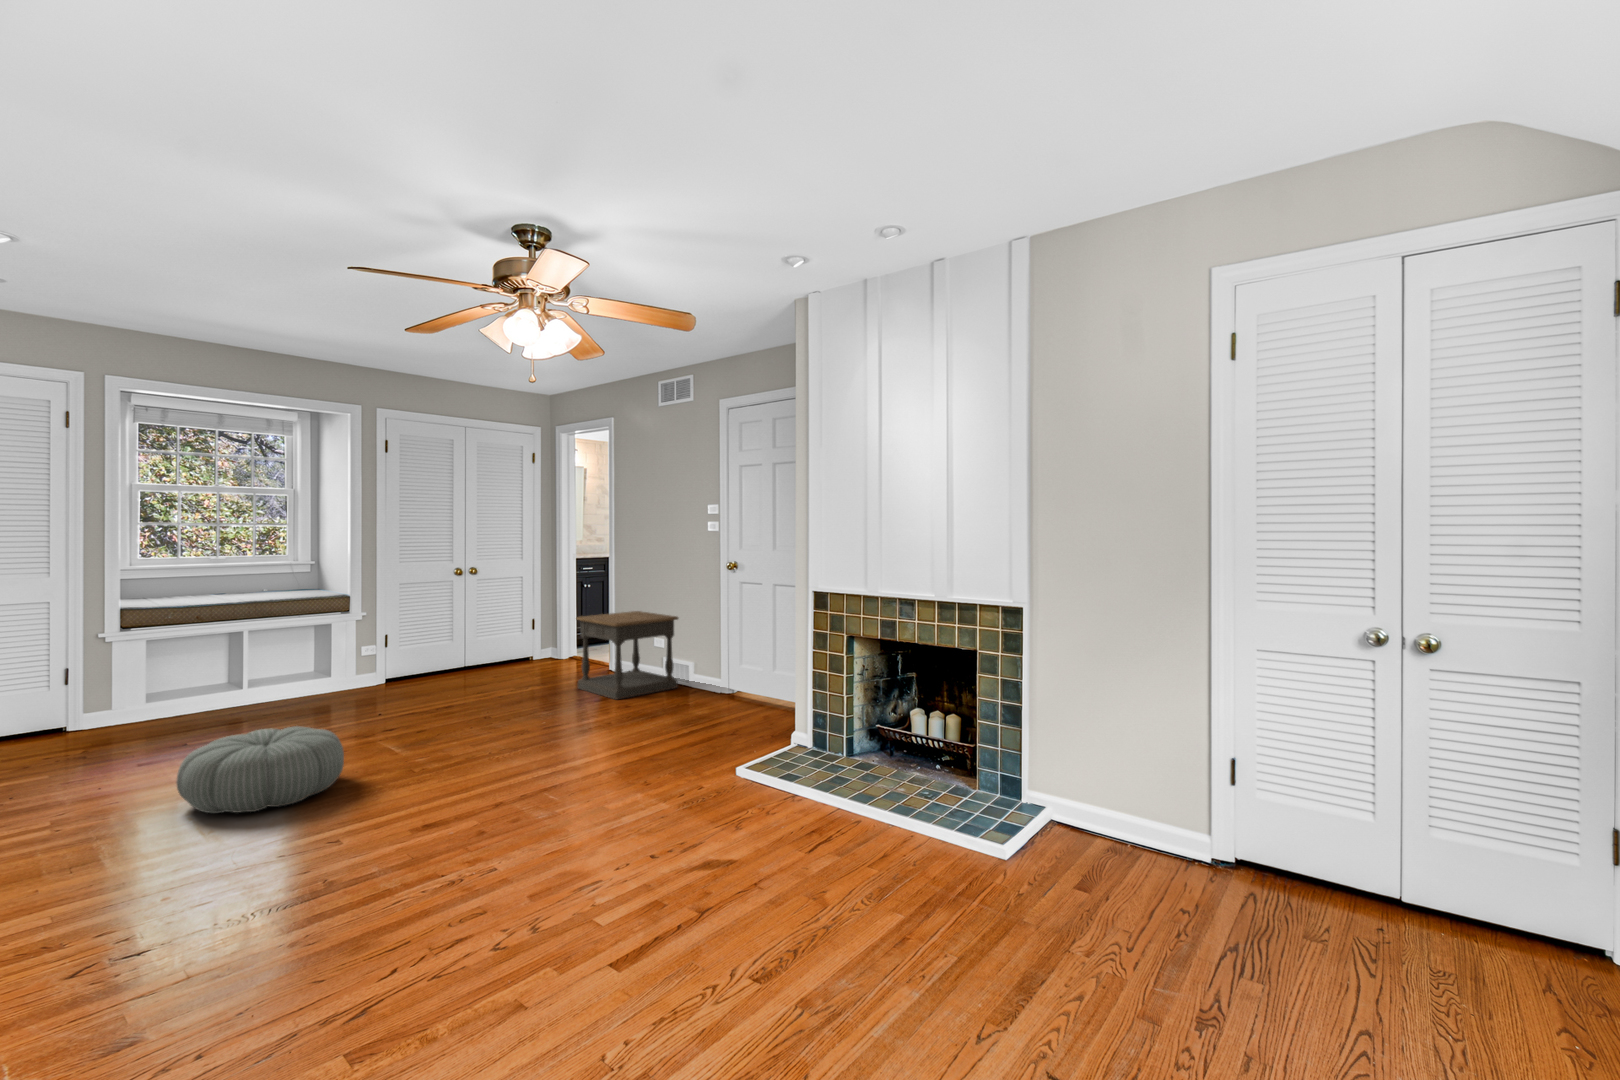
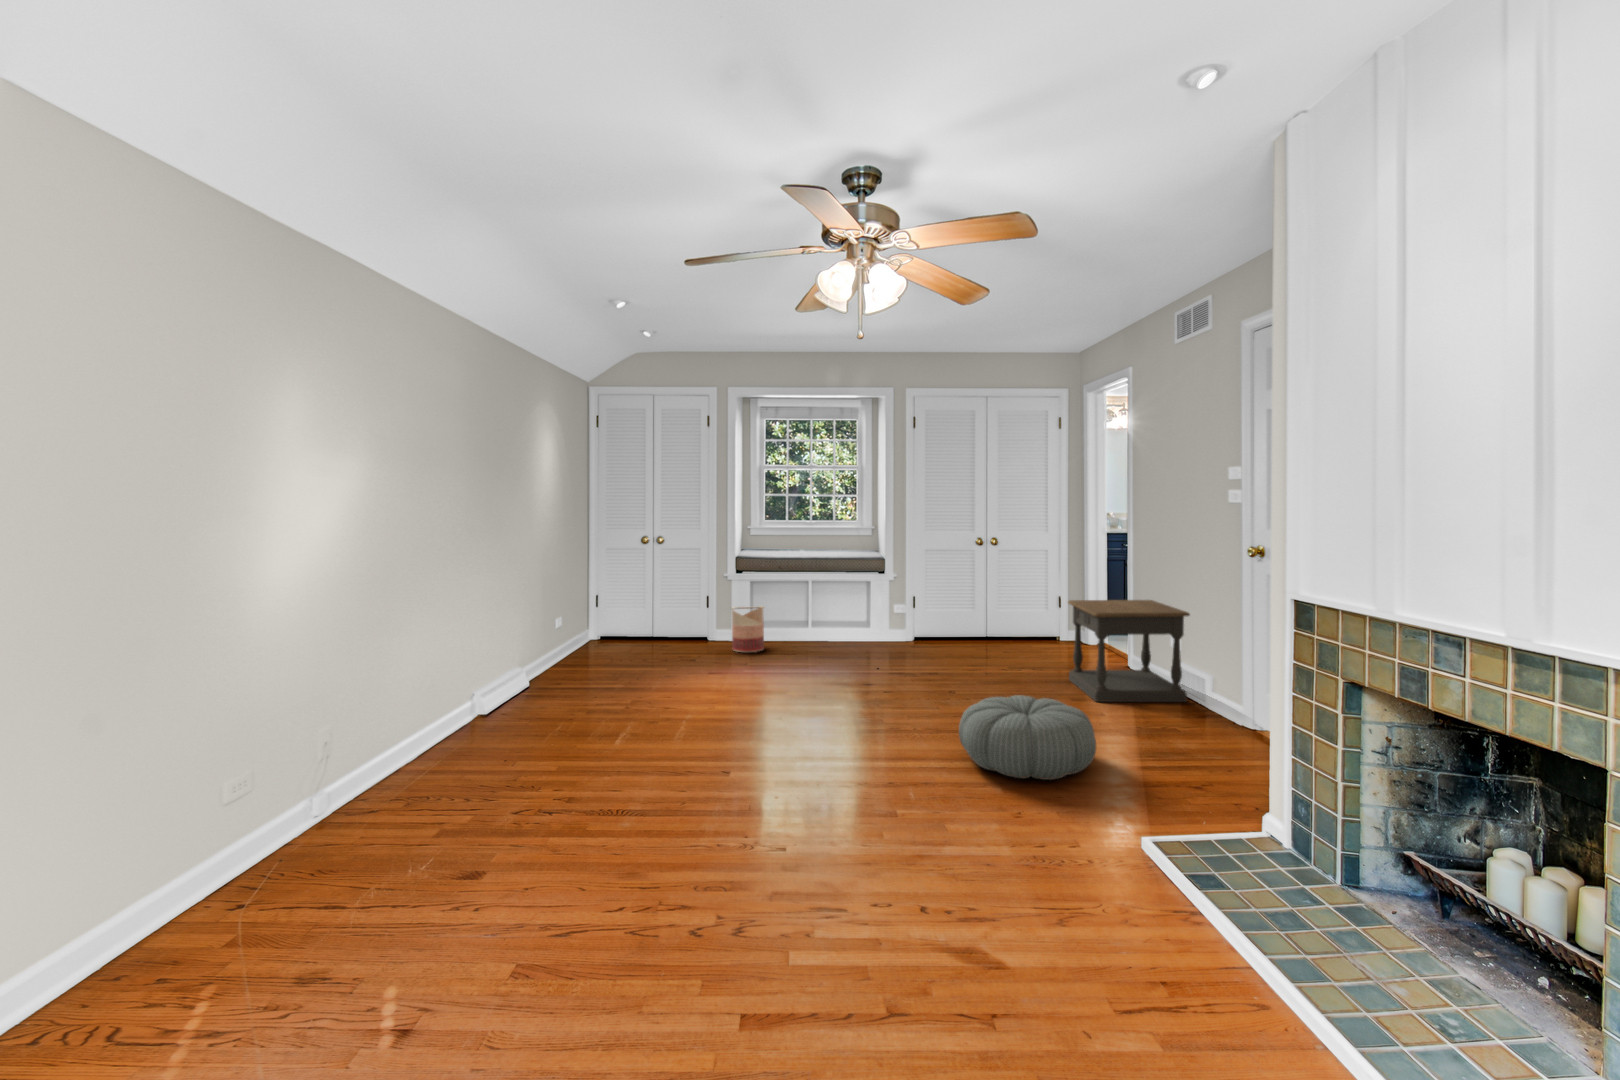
basket: none [118,663,176,730] -> present [732,606,764,652]
pouf: present [176,726,344,813] -> present [959,695,1096,780]

